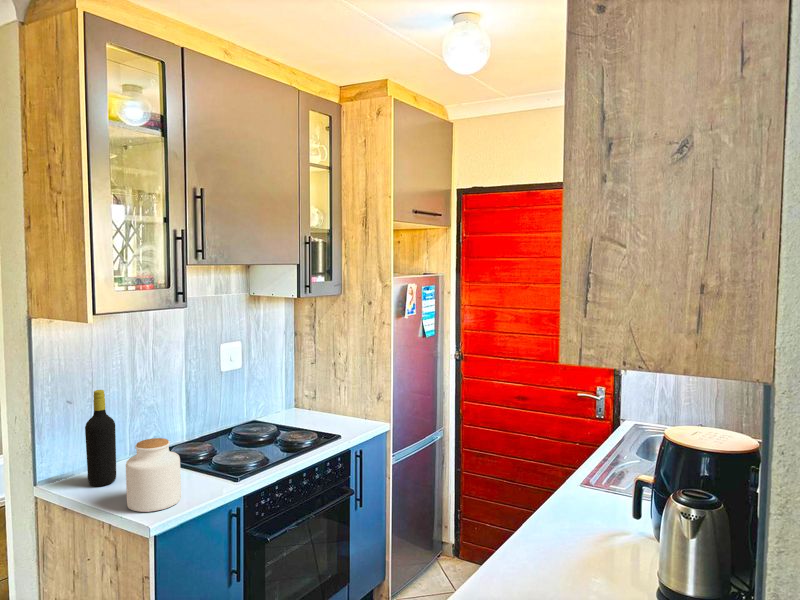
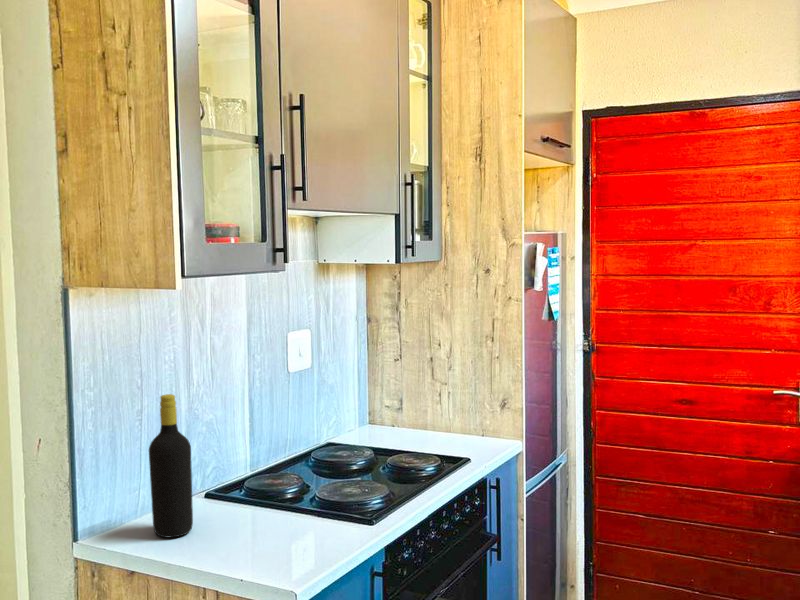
jar: present [126,438,181,512] -> none [236,461,313,569]

